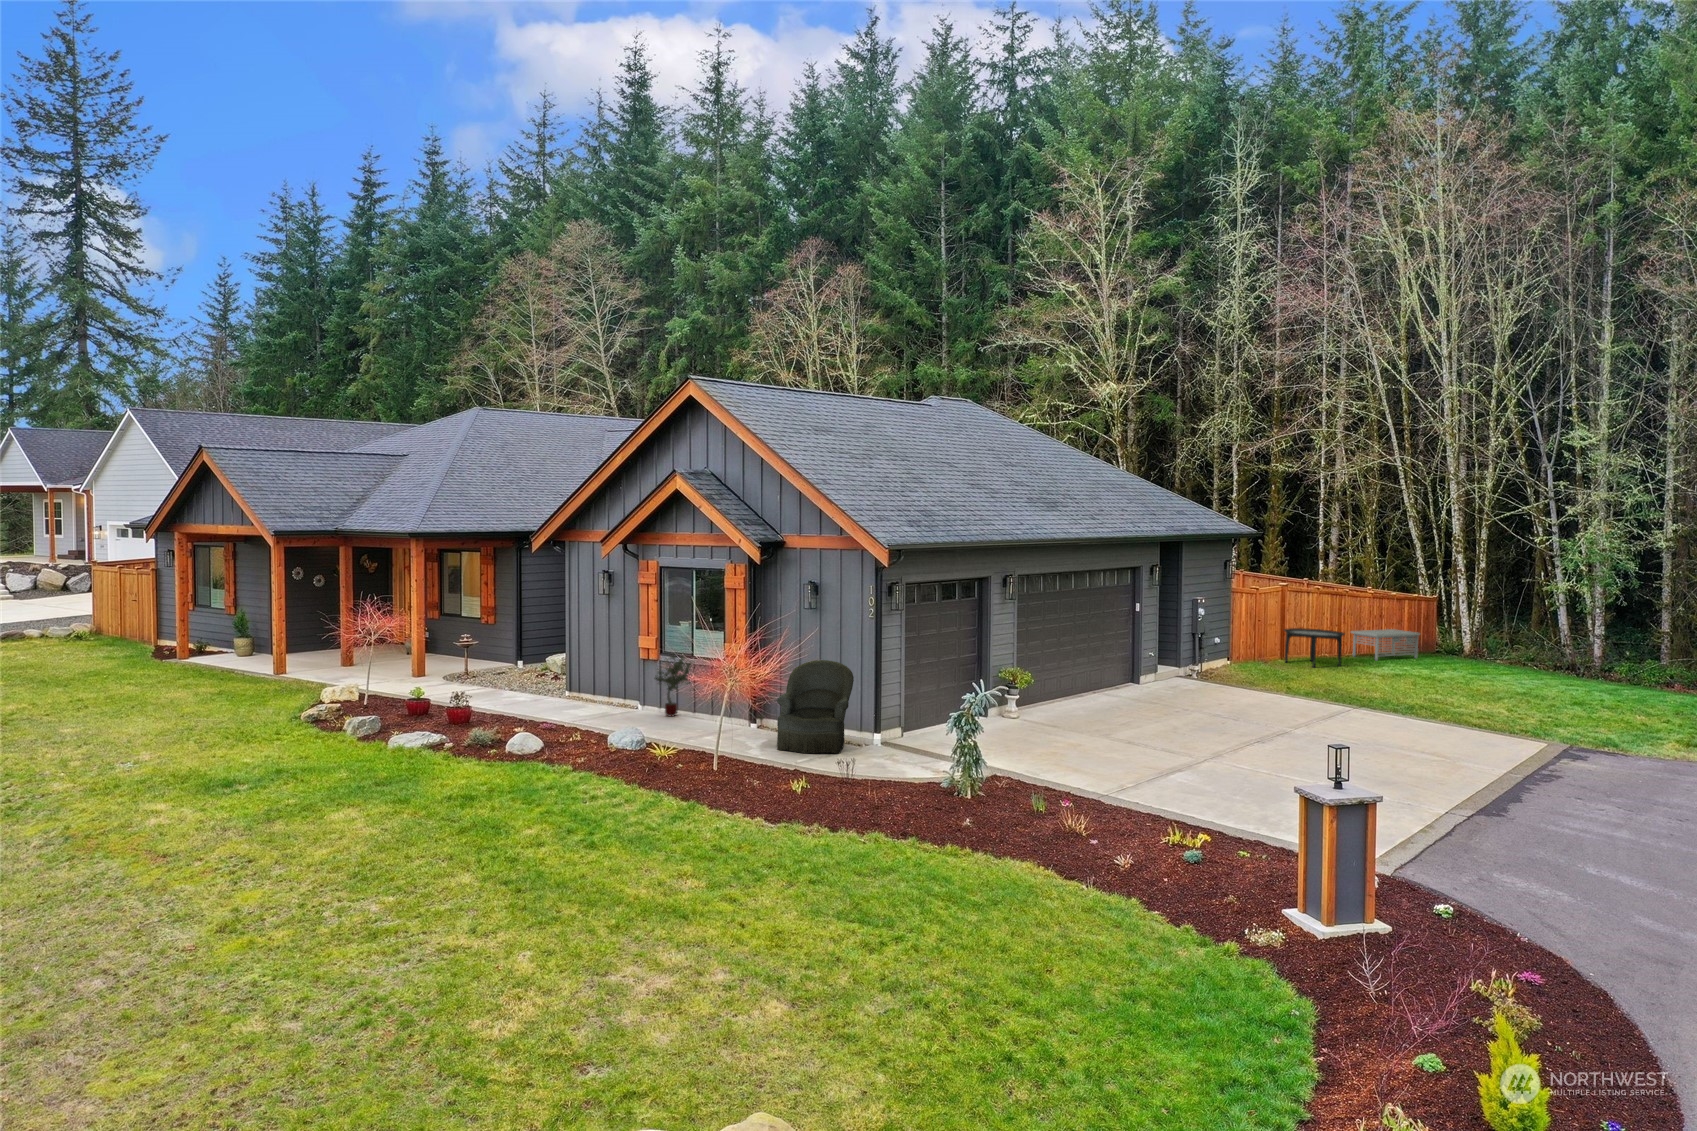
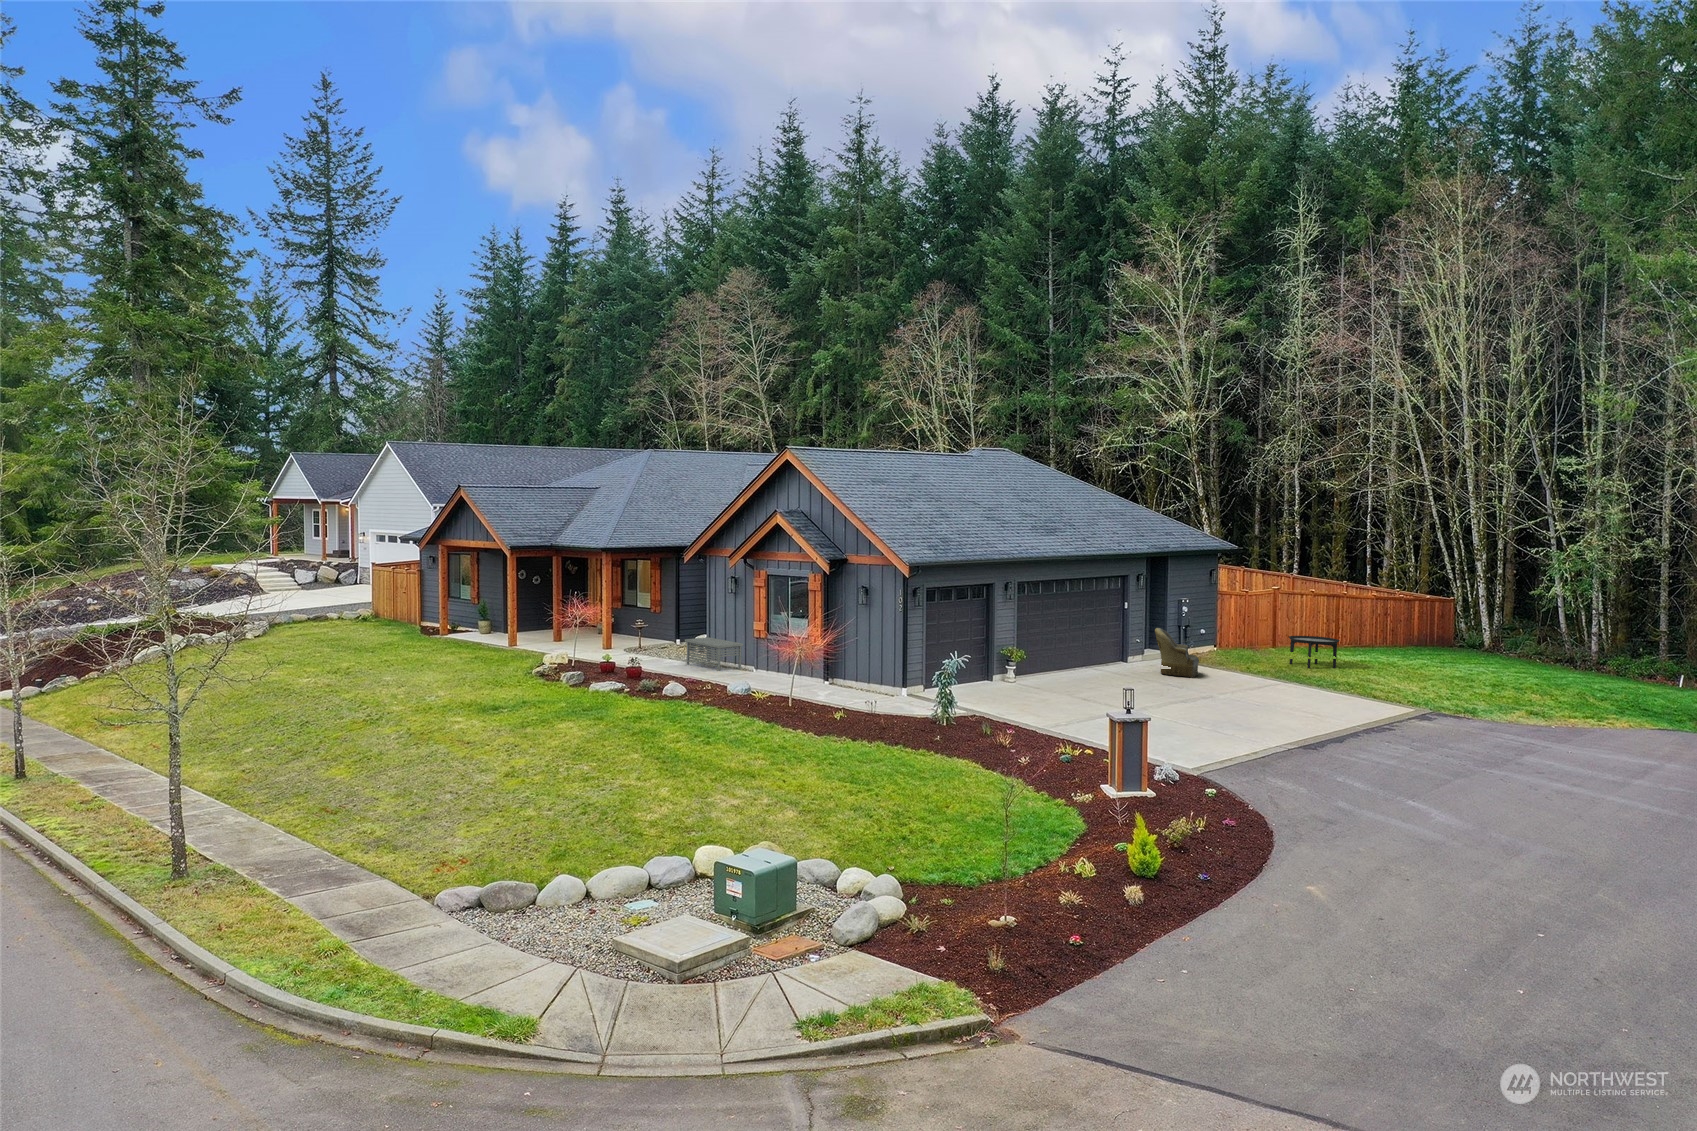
storage bench: present [1352,629,1420,660] -> present [685,637,743,671]
potted tree: present [654,653,690,717] -> none [762,634,789,678]
armchair: present [777,660,854,754] -> present [1155,628,1199,678]

